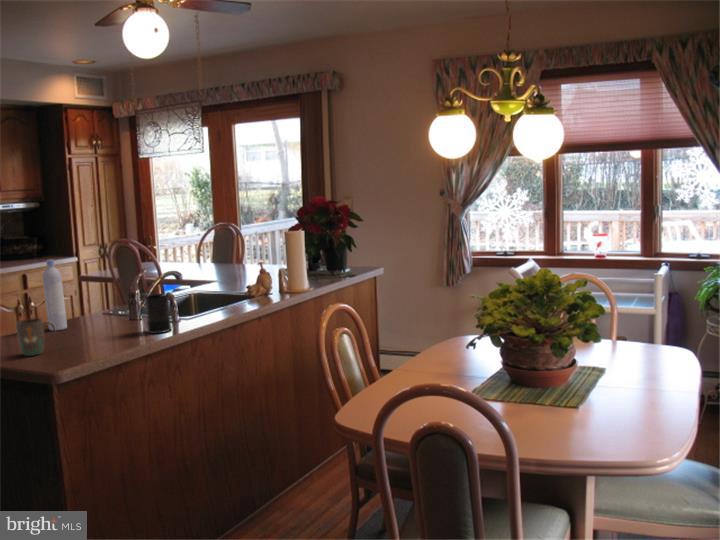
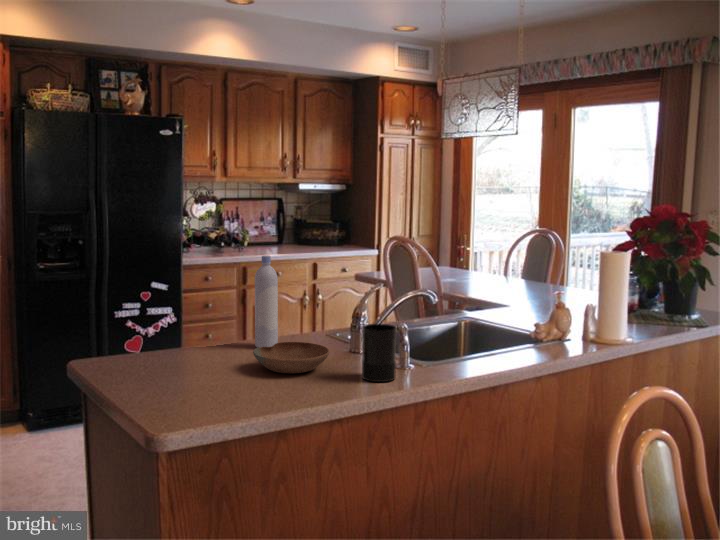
mug: present [16,318,55,356] -> none [183,334,230,386]
bowl: none [61,318,120,340] -> present [253,342,329,373]

